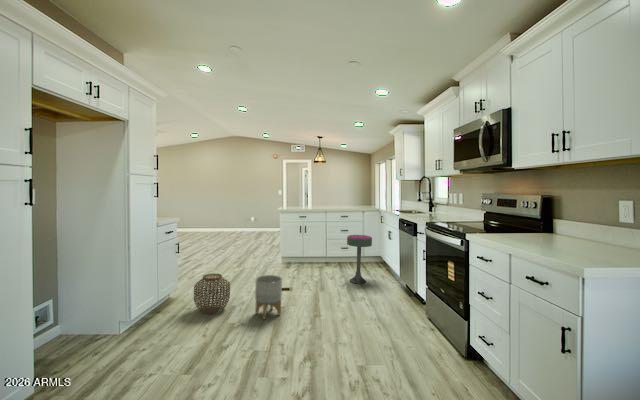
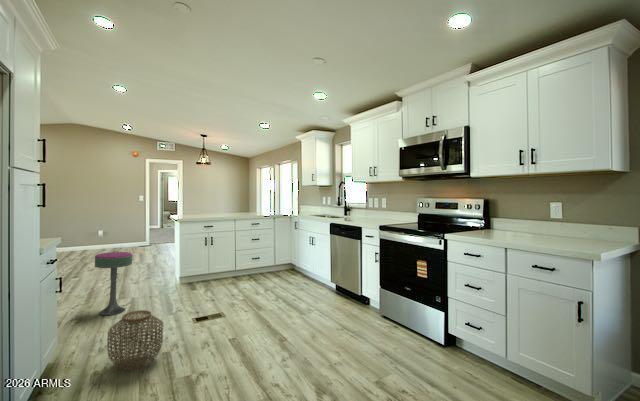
bar stool: present [347,235,372,284] -> present [95,252,133,315]
planter: present [255,275,282,319] -> none [204,300,240,358]

